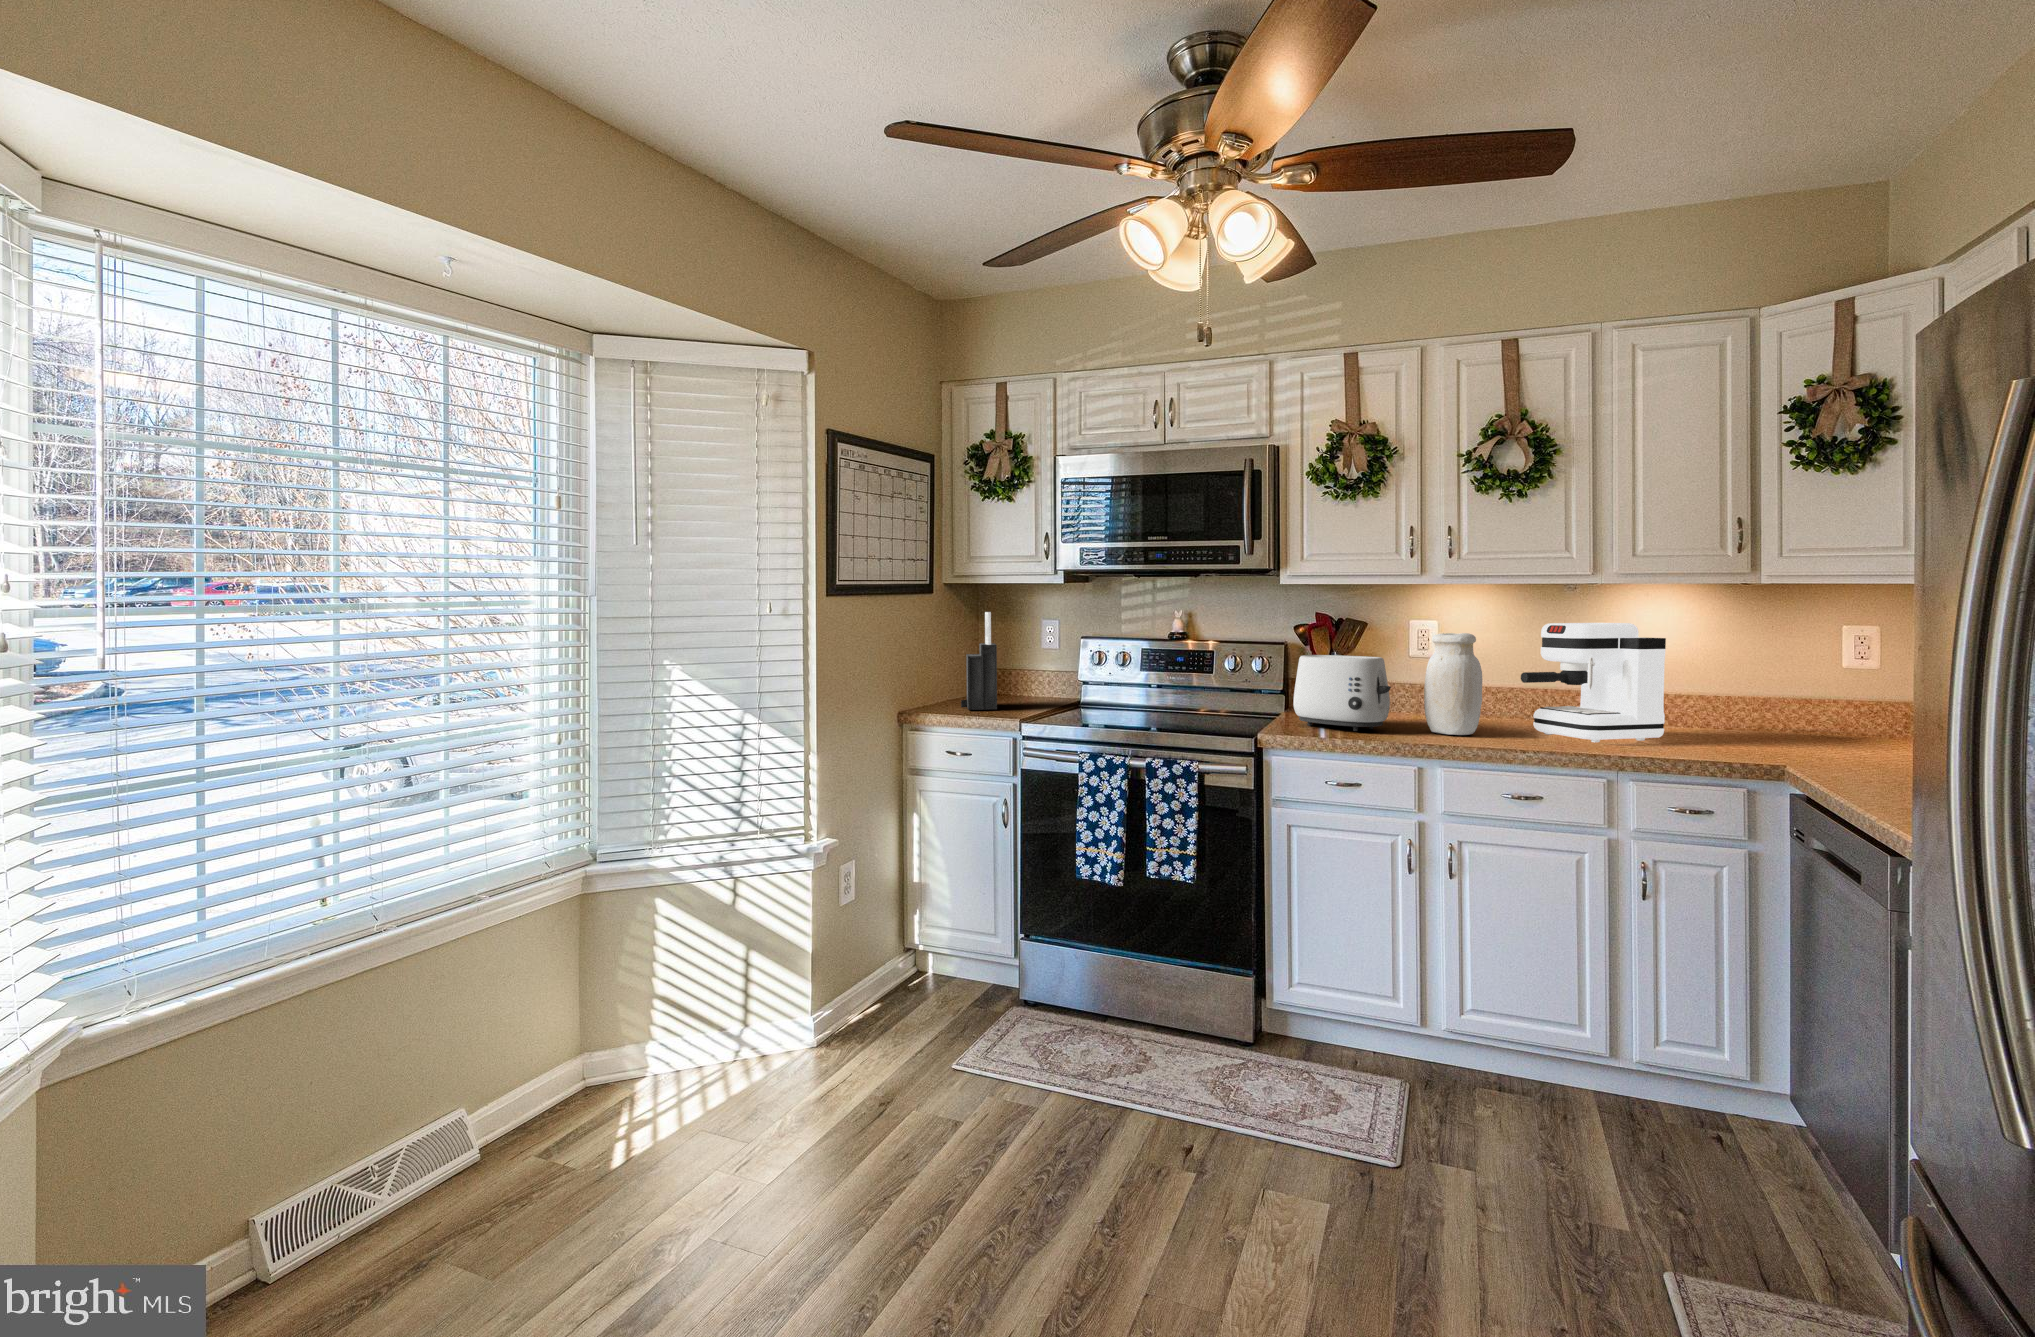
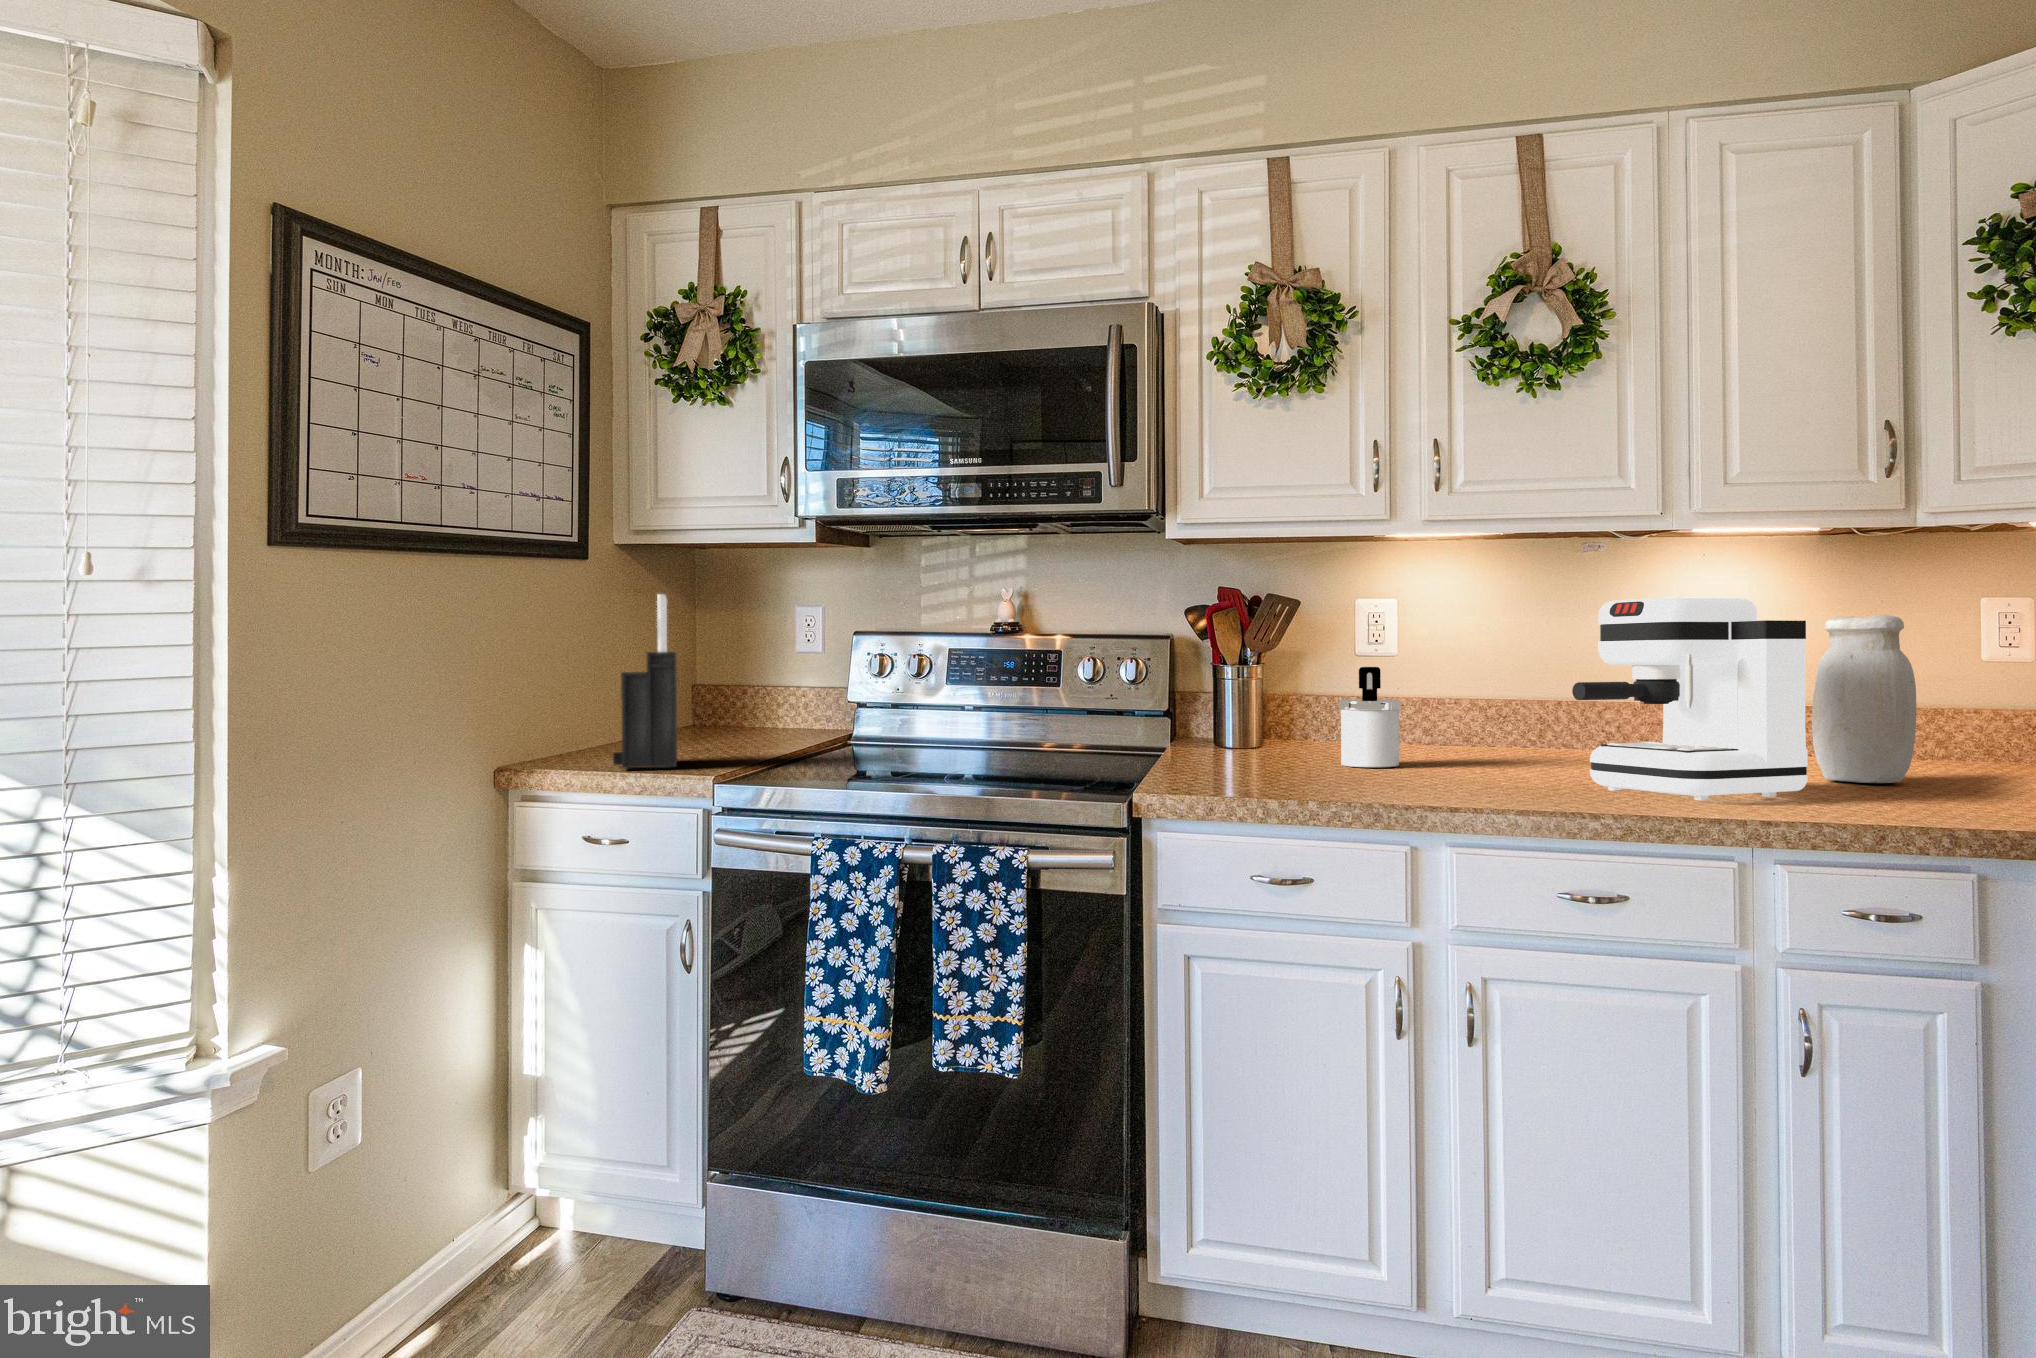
jar: present [1424,633,1482,735] -> present [1812,615,1916,783]
toaster: present [1293,655,1391,731] -> none [1191,661,1357,790]
soap dispenser: none [1386,655,1425,716] -> present [1339,667,1401,767]

